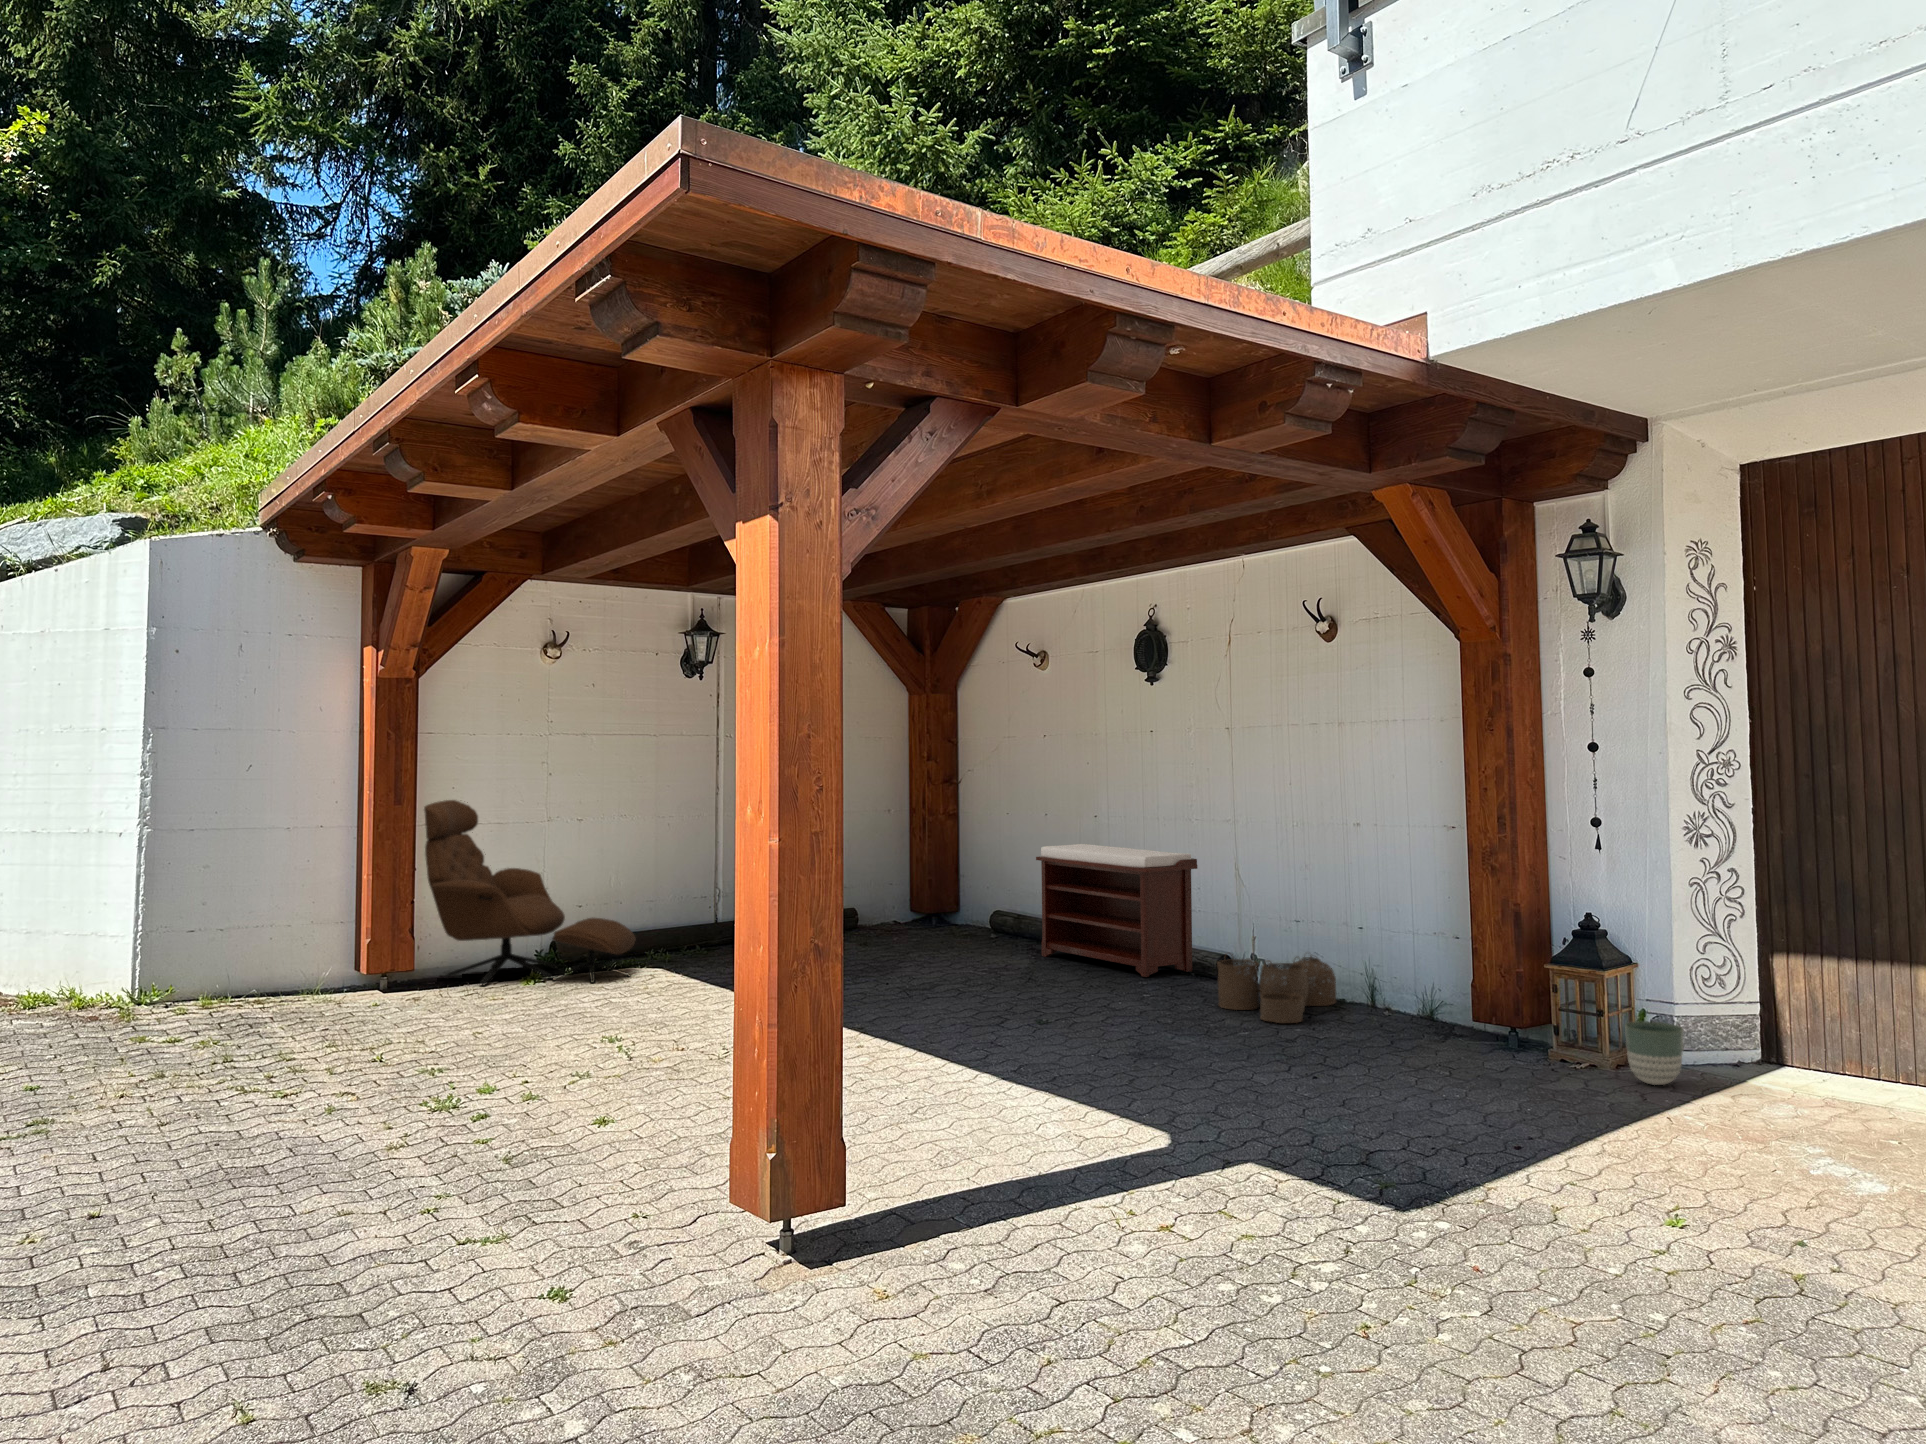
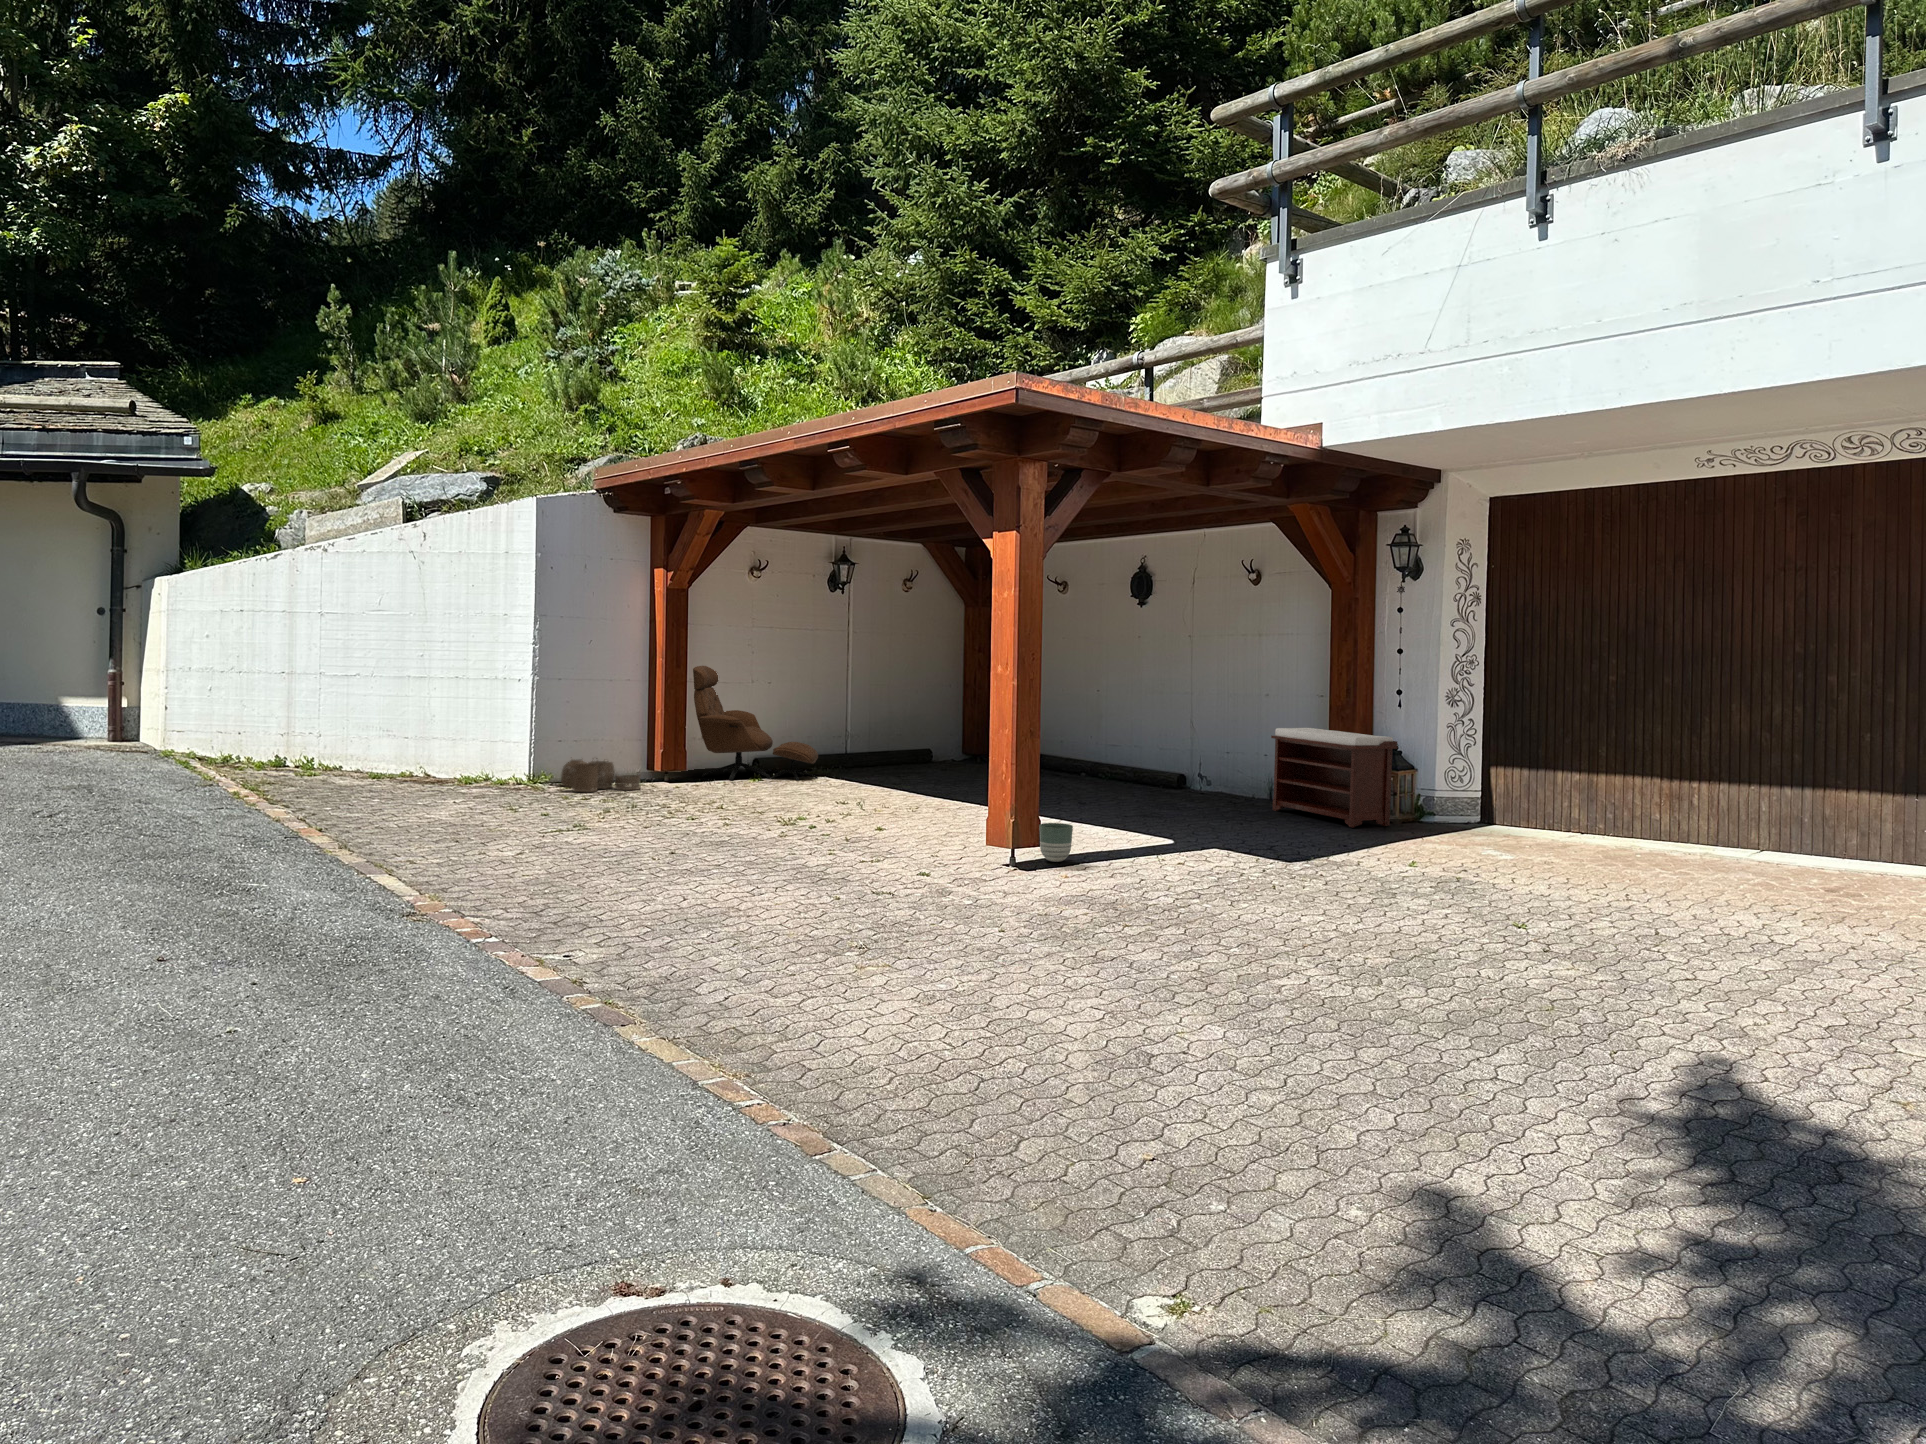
bench: present [1036,844,1197,977] -> present [1271,728,1398,828]
woven basket: present [1217,956,1336,1023] -> present [561,758,640,792]
planter: present [1625,1021,1683,1085] -> present [1039,823,1073,862]

